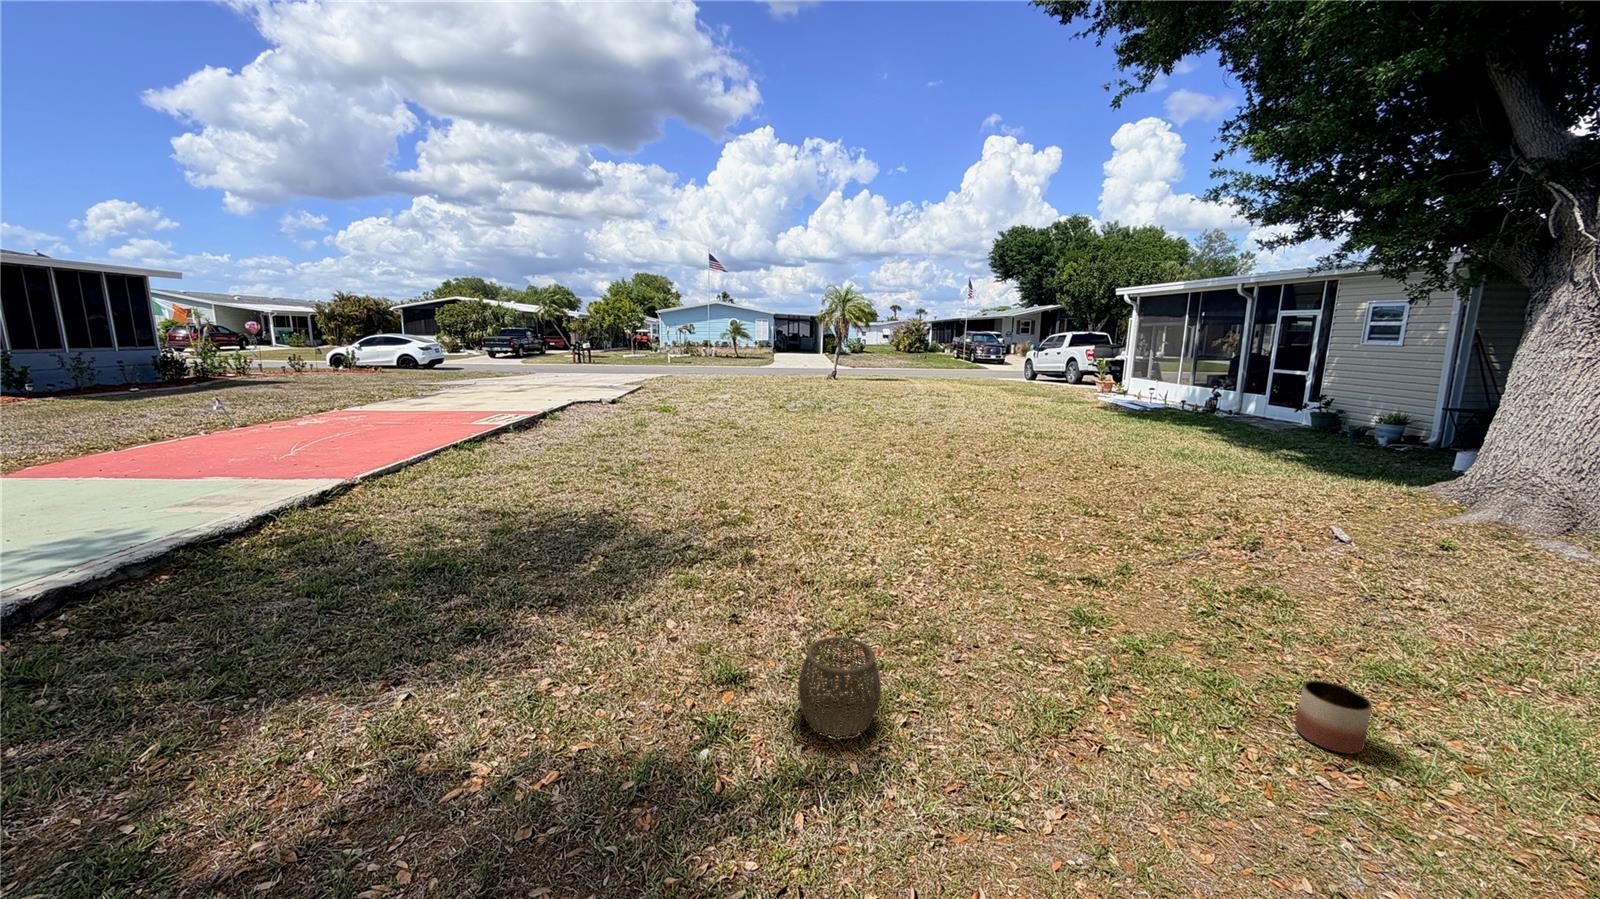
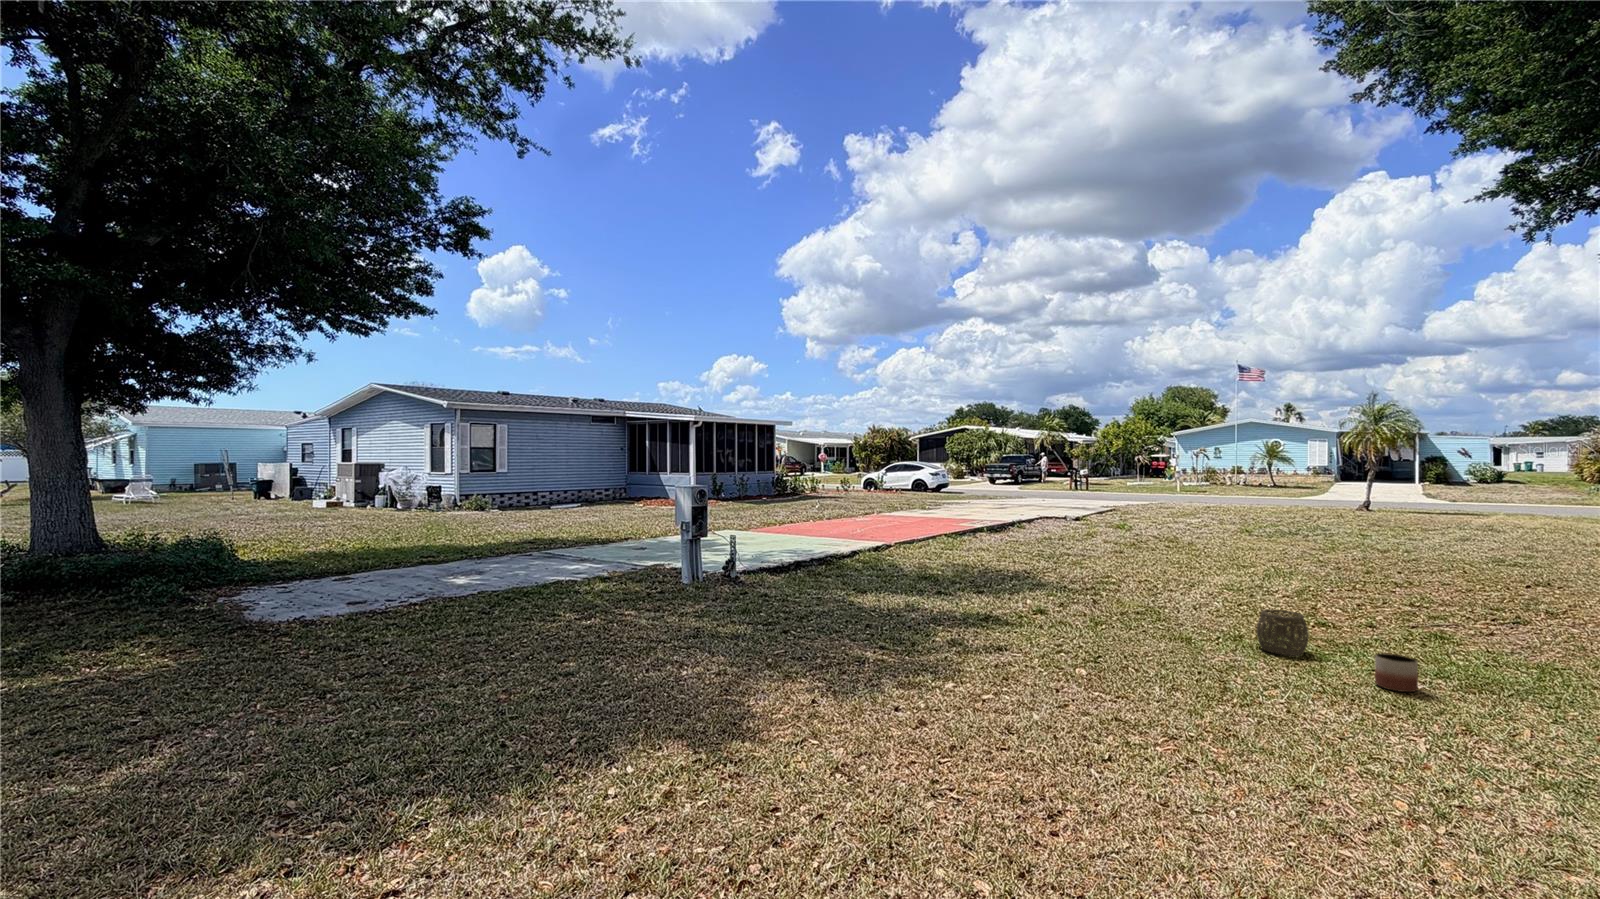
woven basket: present [798,637,881,737] -> present [1257,609,1309,656]

